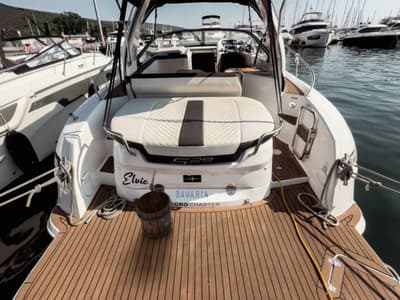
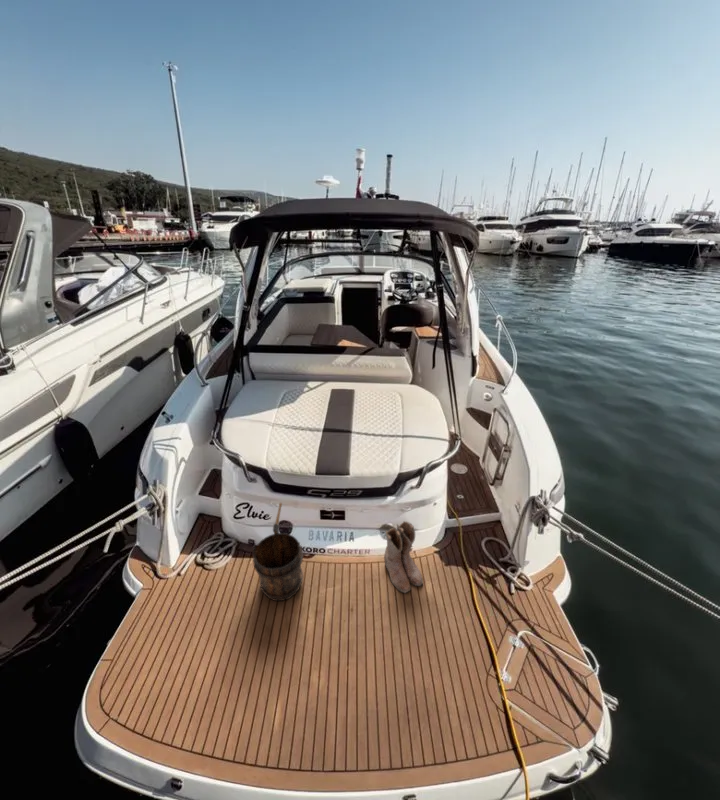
boots: none [230,180,259,230] -> present [384,522,423,593]

